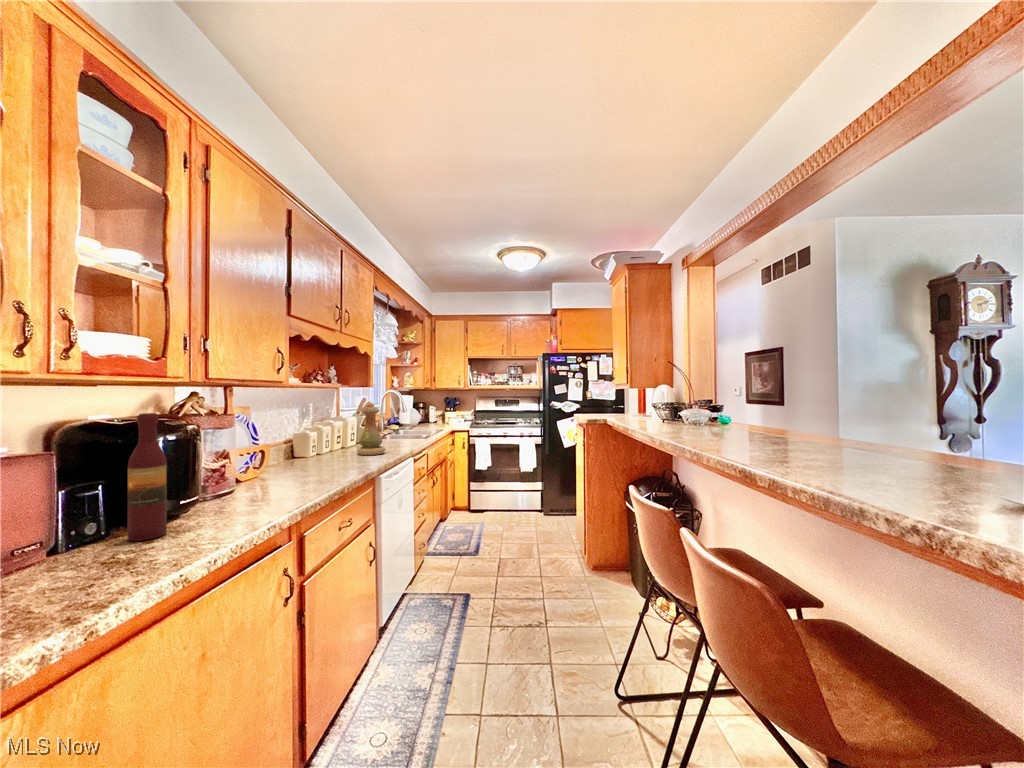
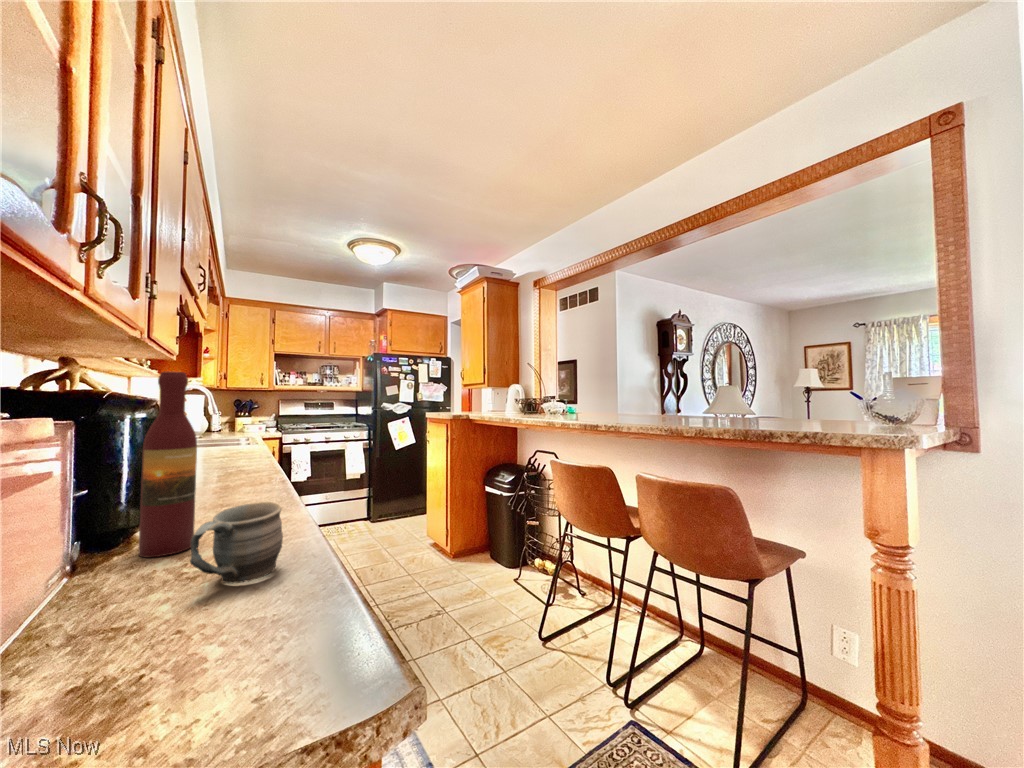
vase: present [357,402,385,455] -> none [210,393,252,461]
mug: none [51,518,143,578] -> present [190,502,283,583]

